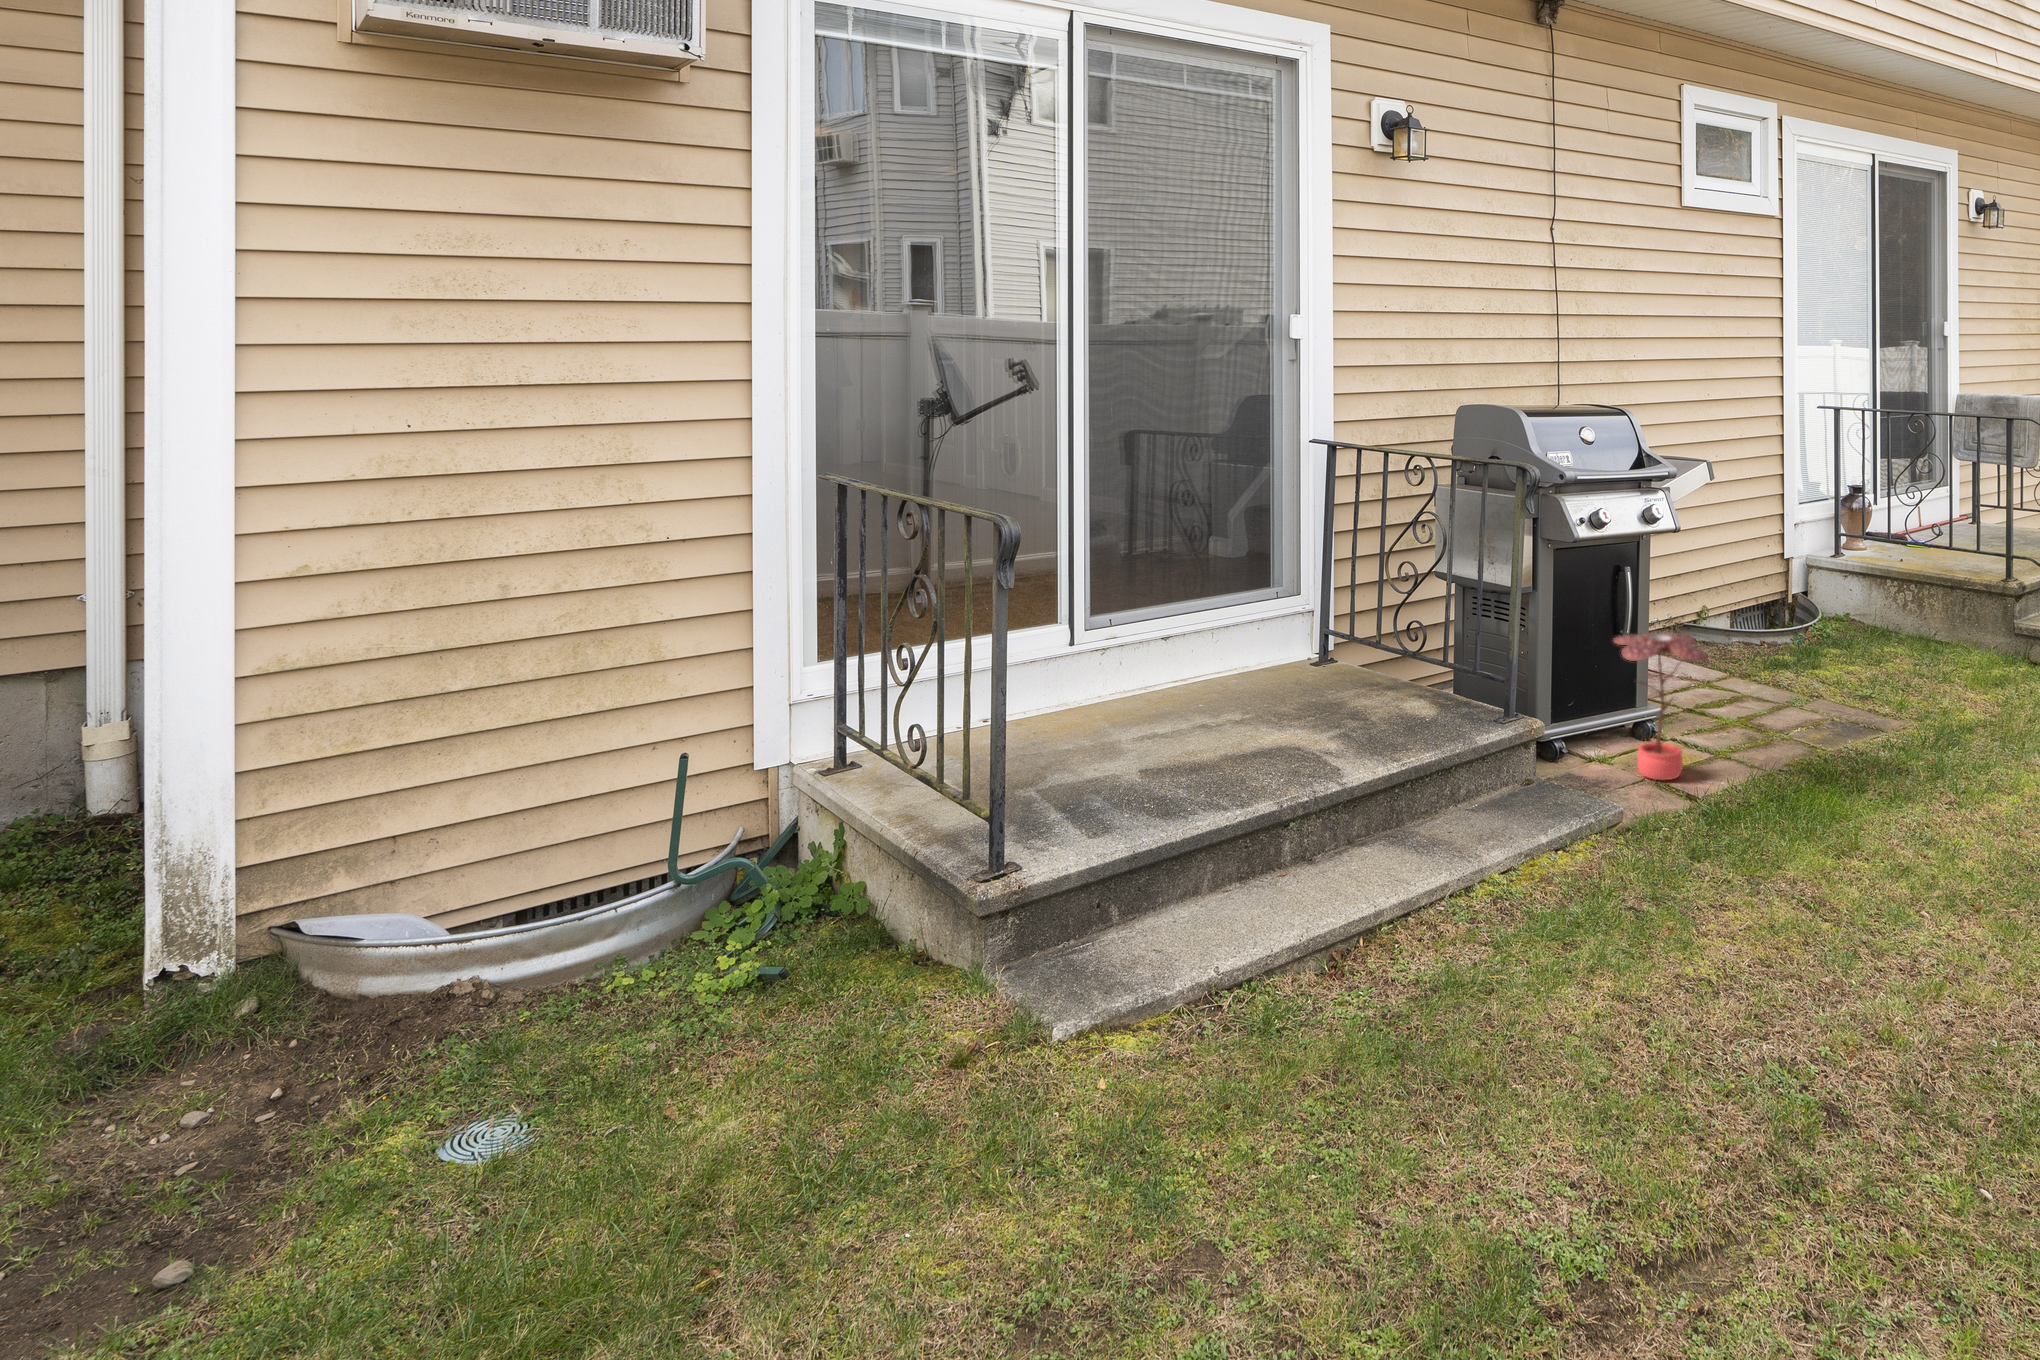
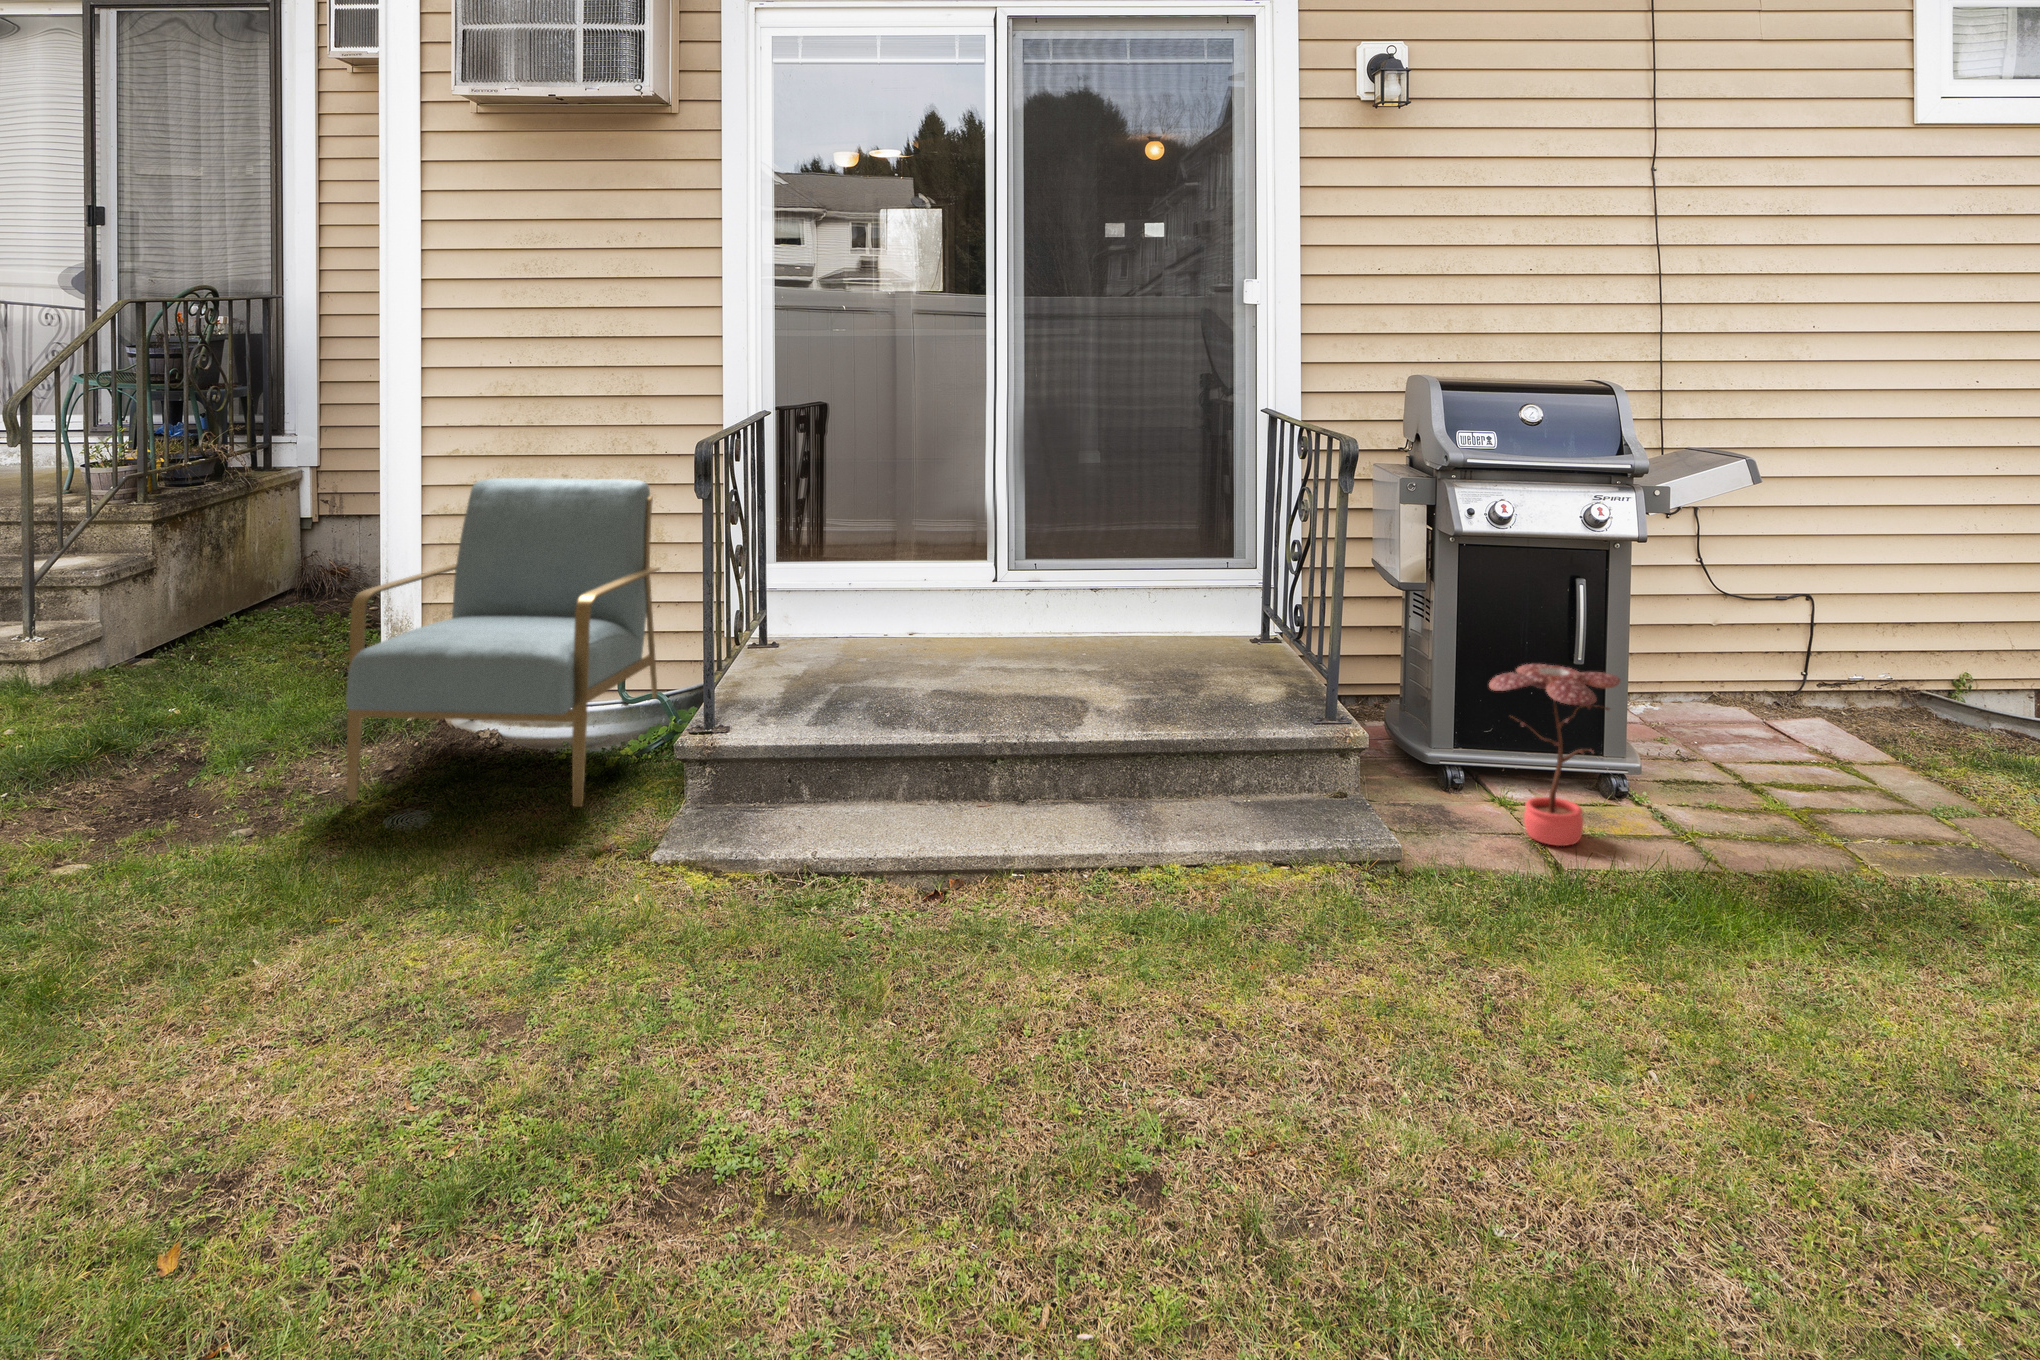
chair: none [351,581,795,1164] -> present [346,478,660,807]

